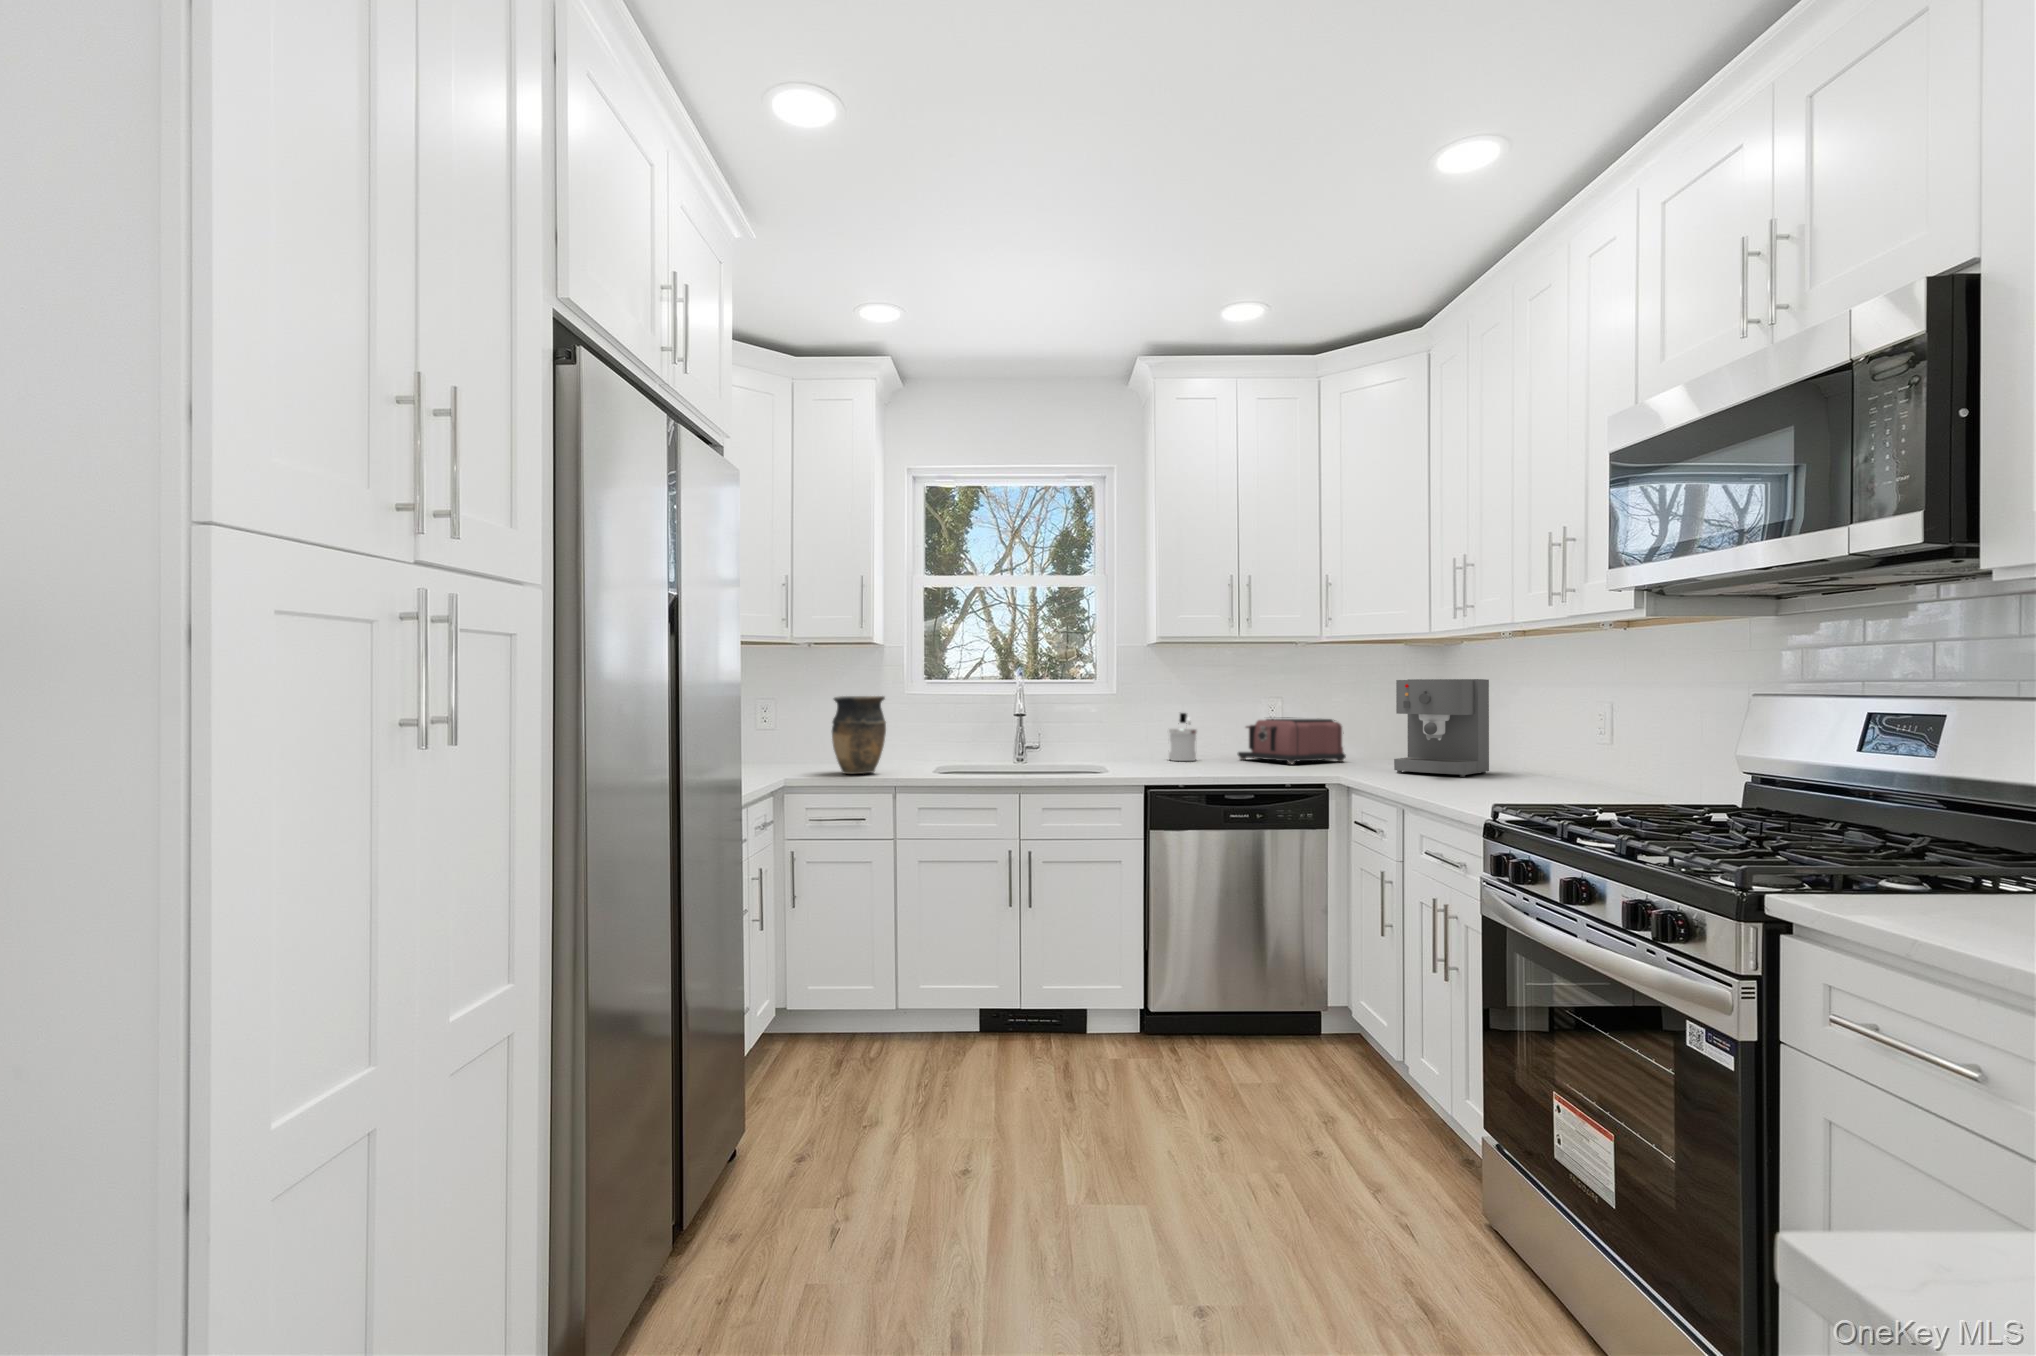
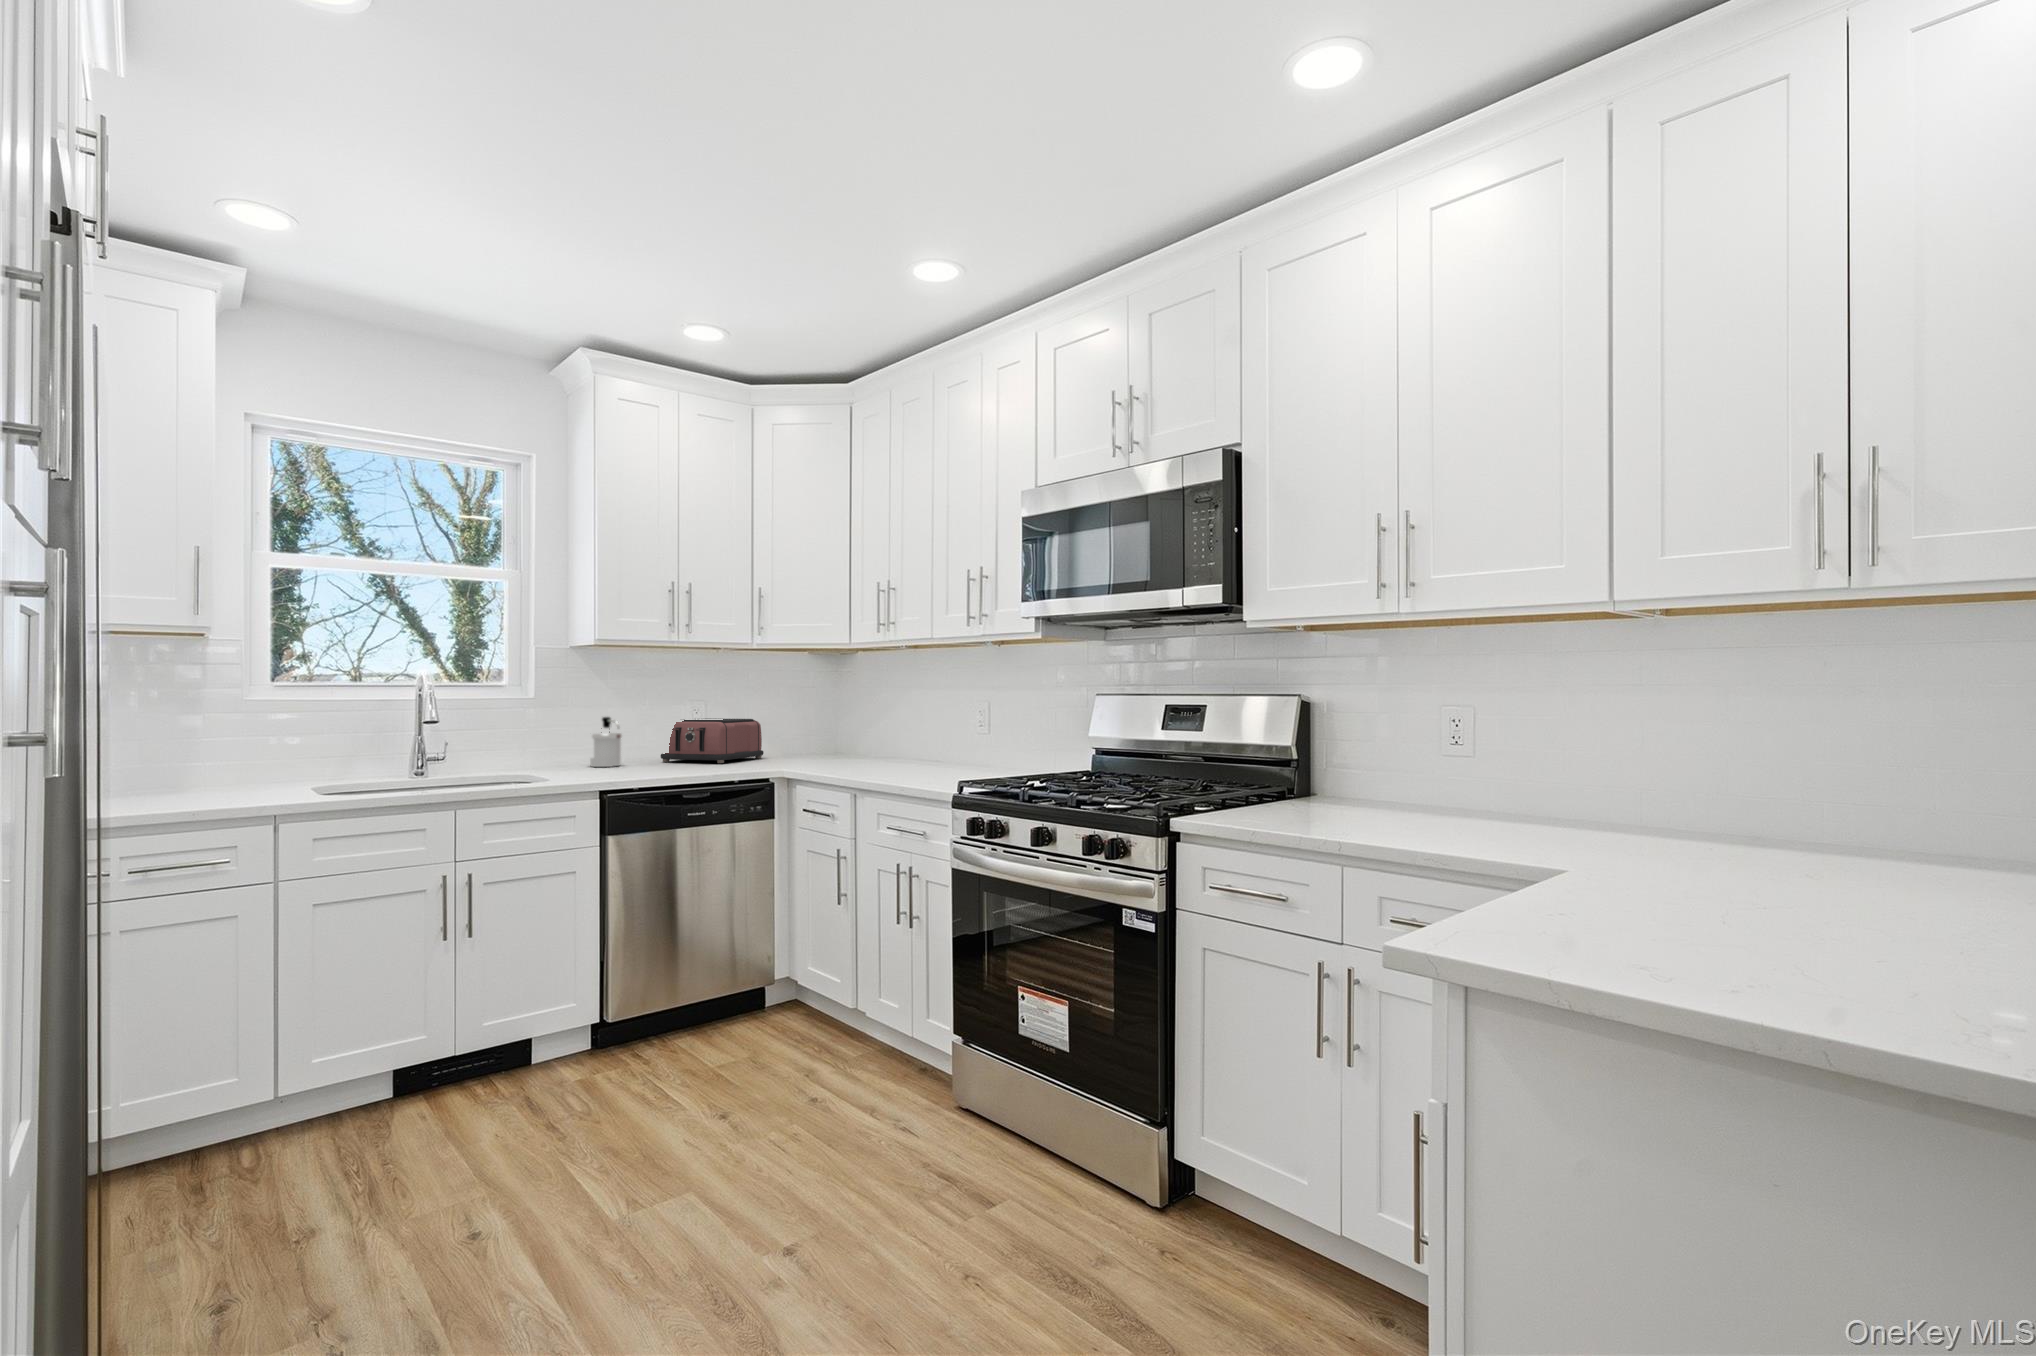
coffee maker: present [1394,679,1489,777] -> none [819,682,890,764]
vase: present [832,696,886,774] -> none [163,706,255,809]

